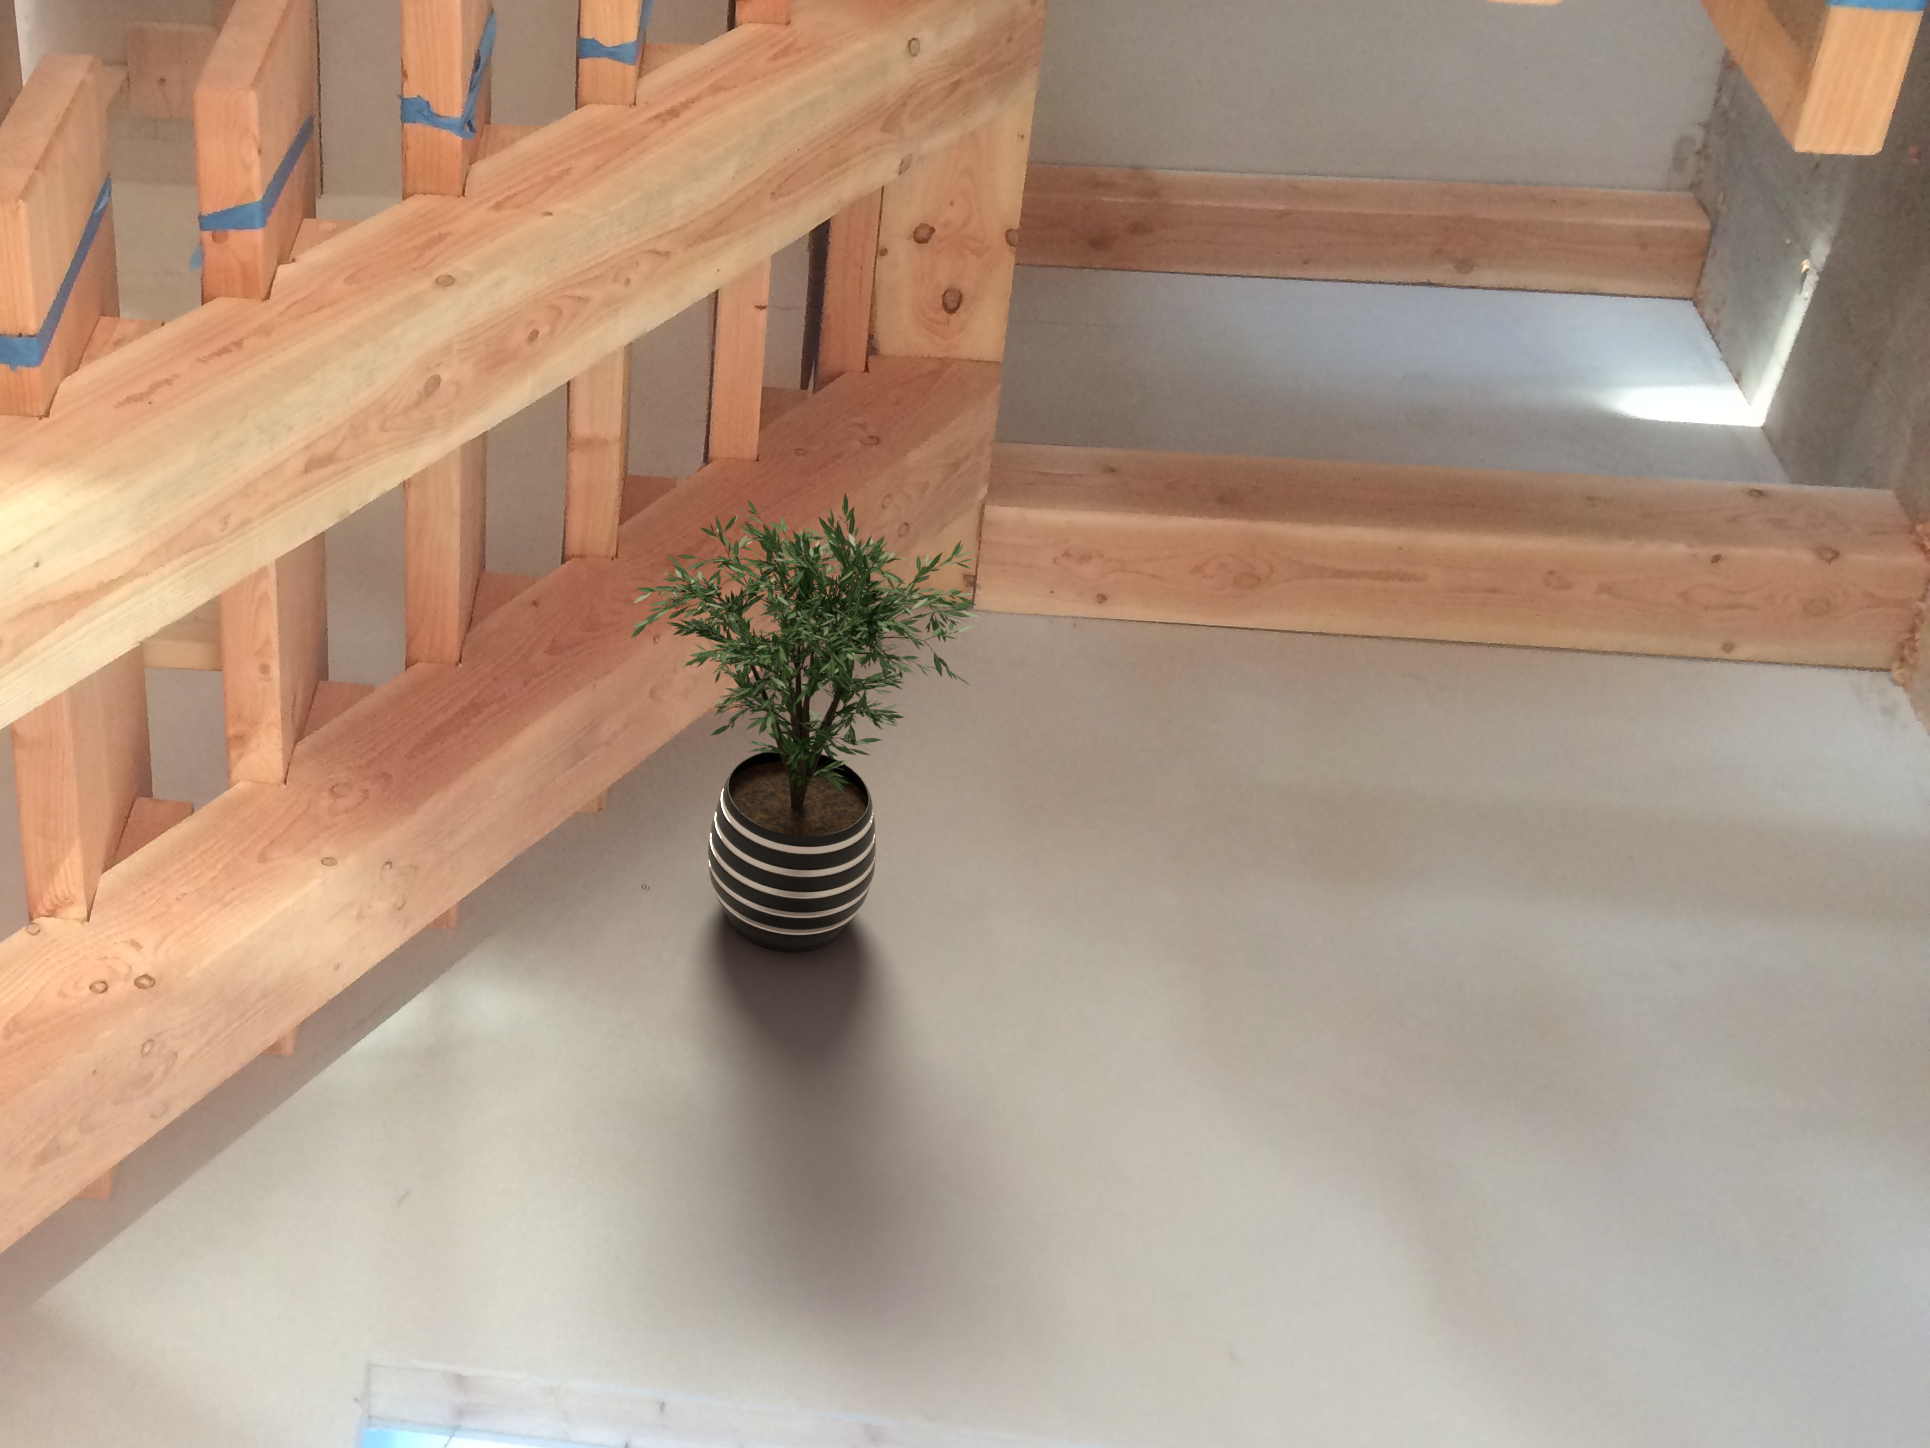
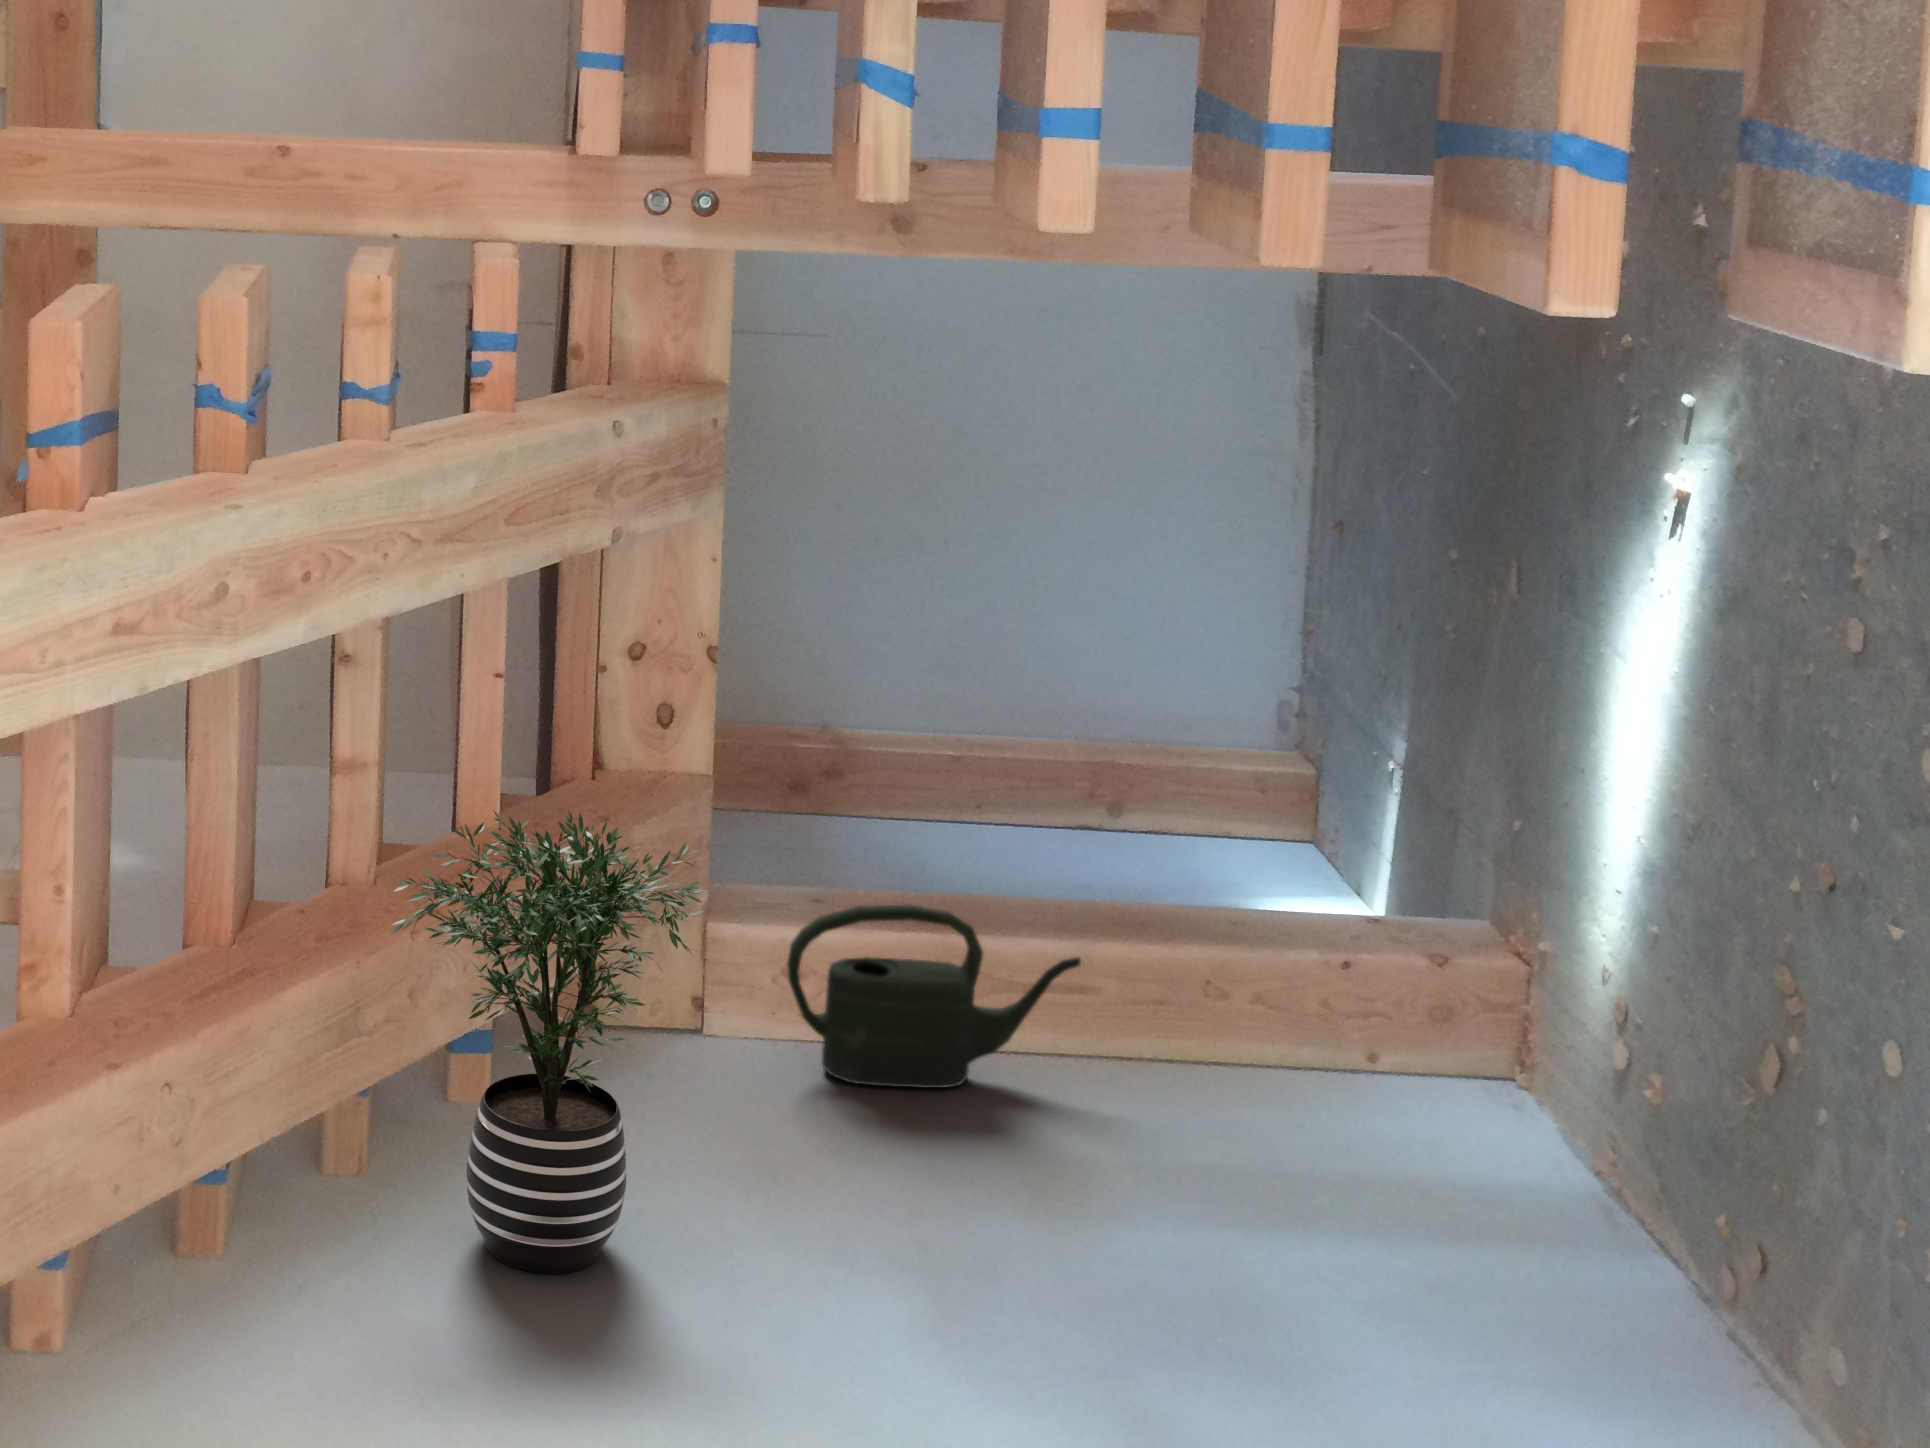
watering can: none [1072,513,1402,691] -> present [787,905,1081,1088]

